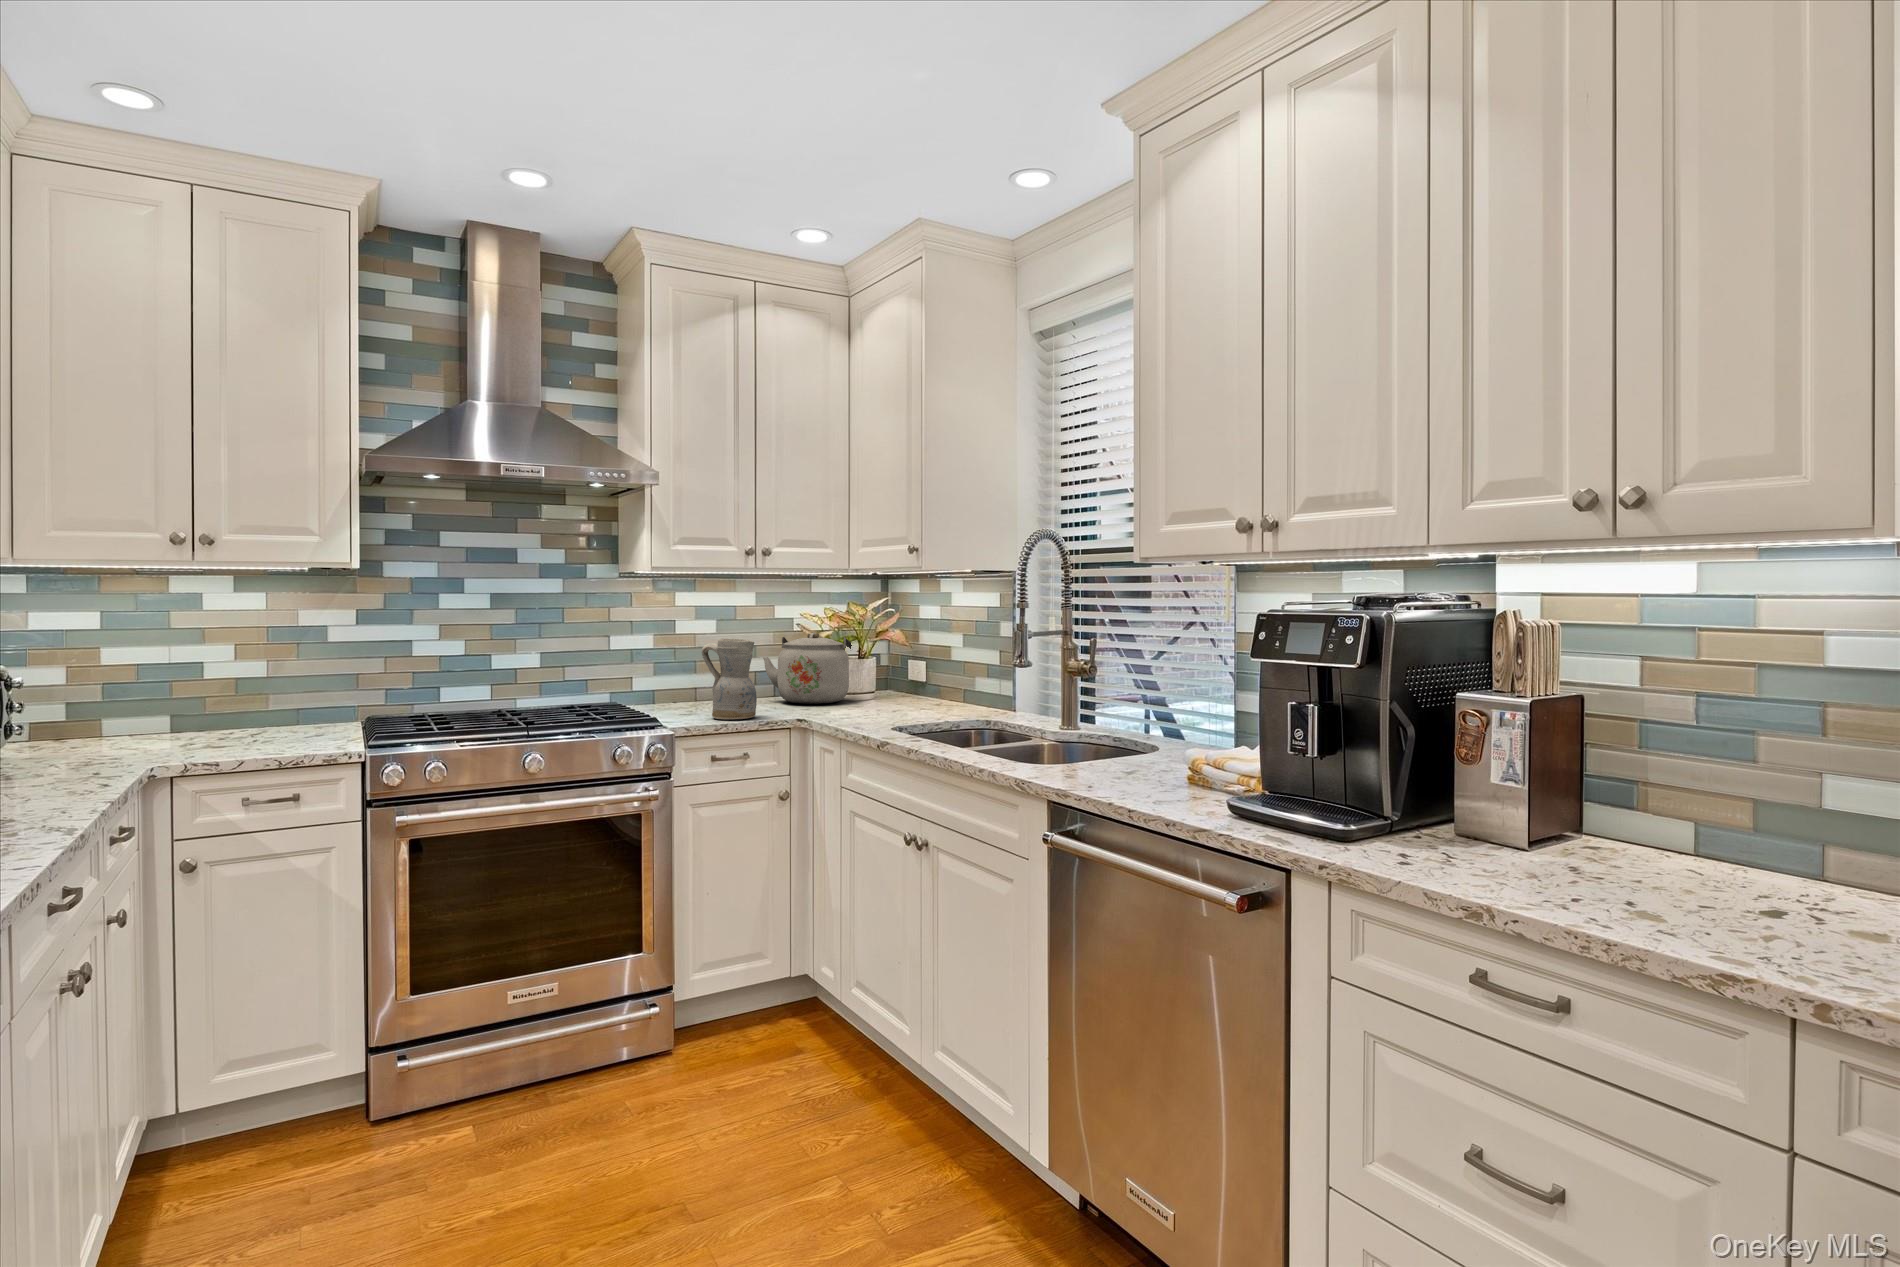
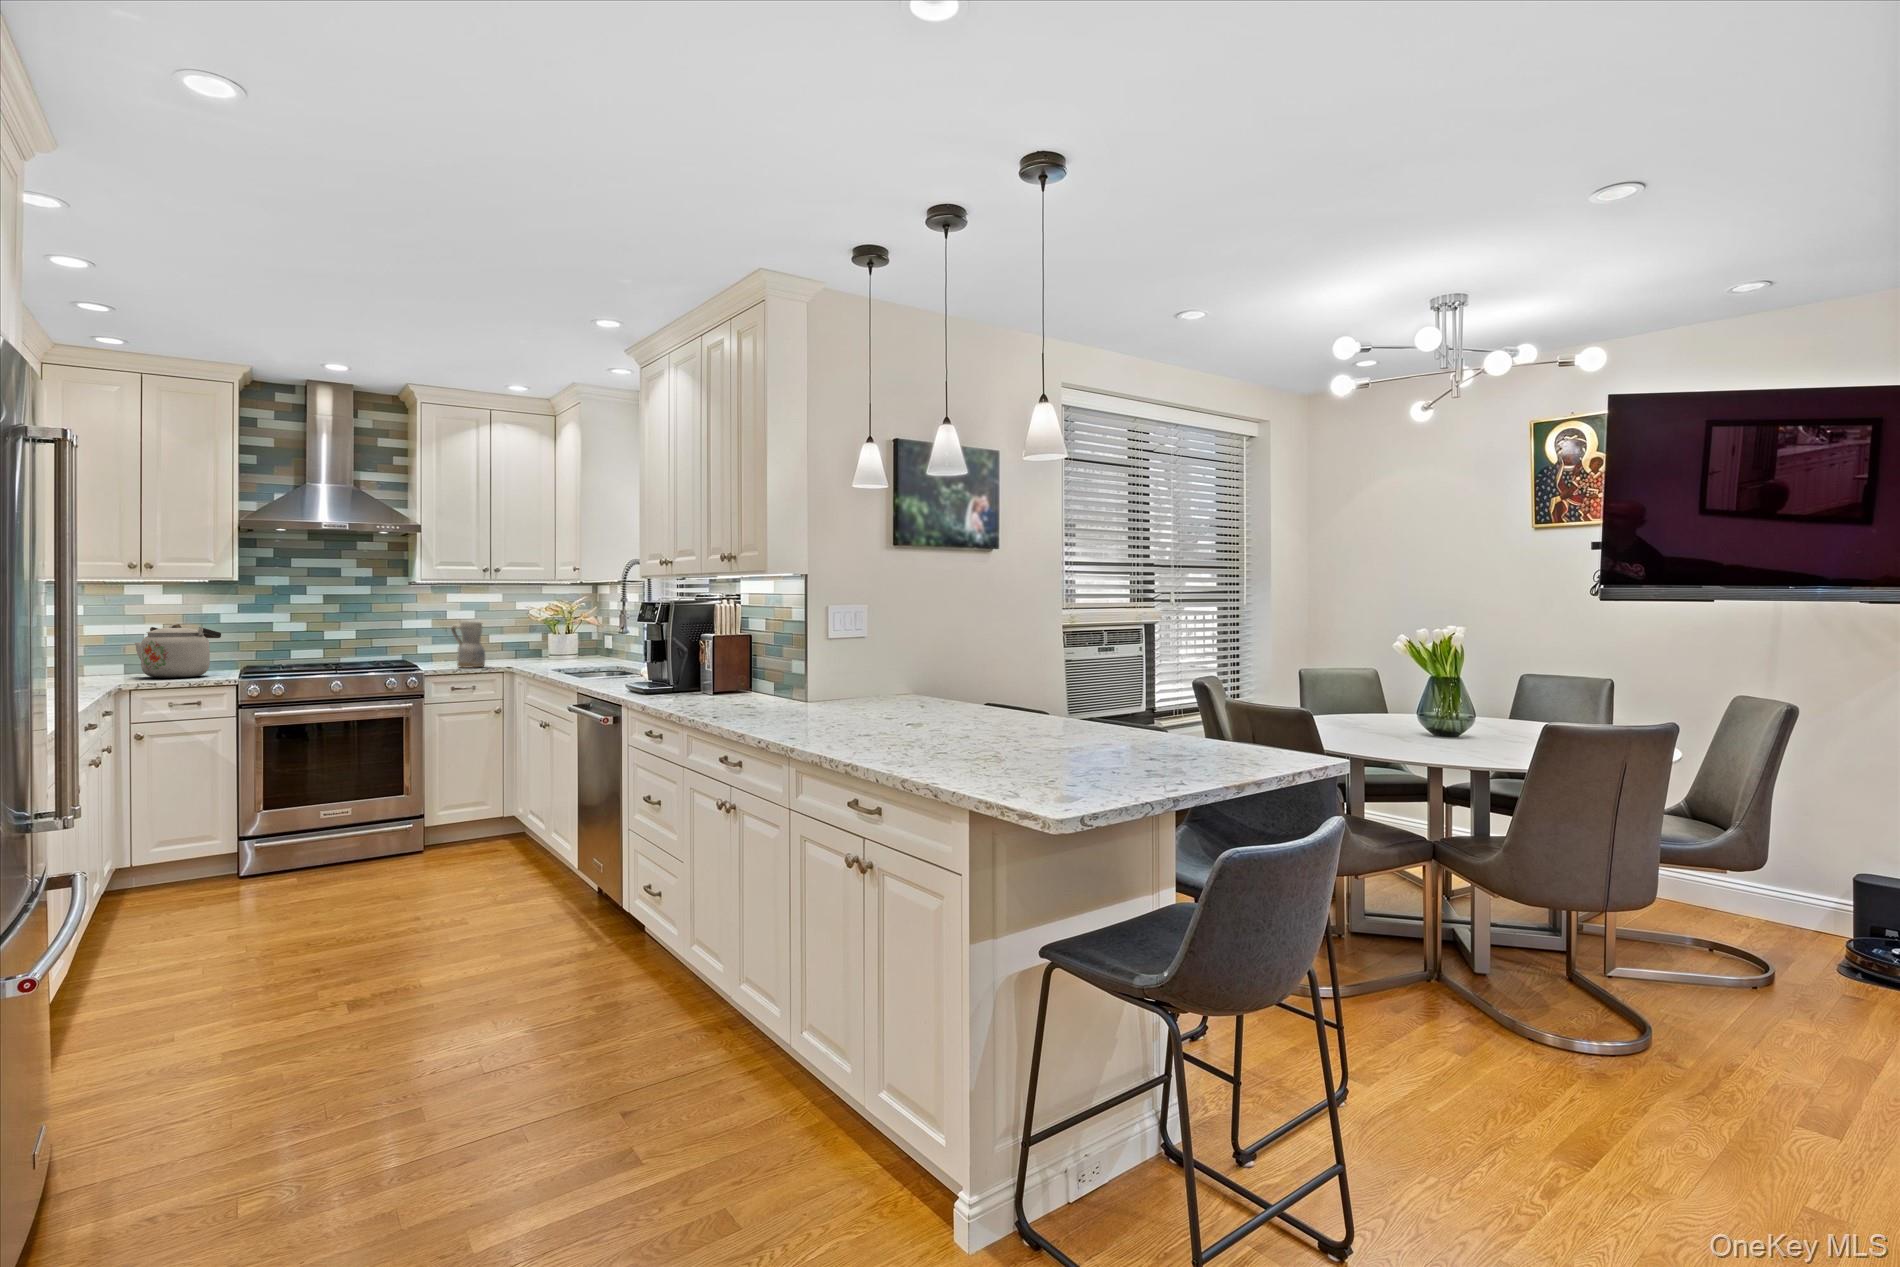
kettle: present [763,633,852,704] -> present [135,624,221,678]

